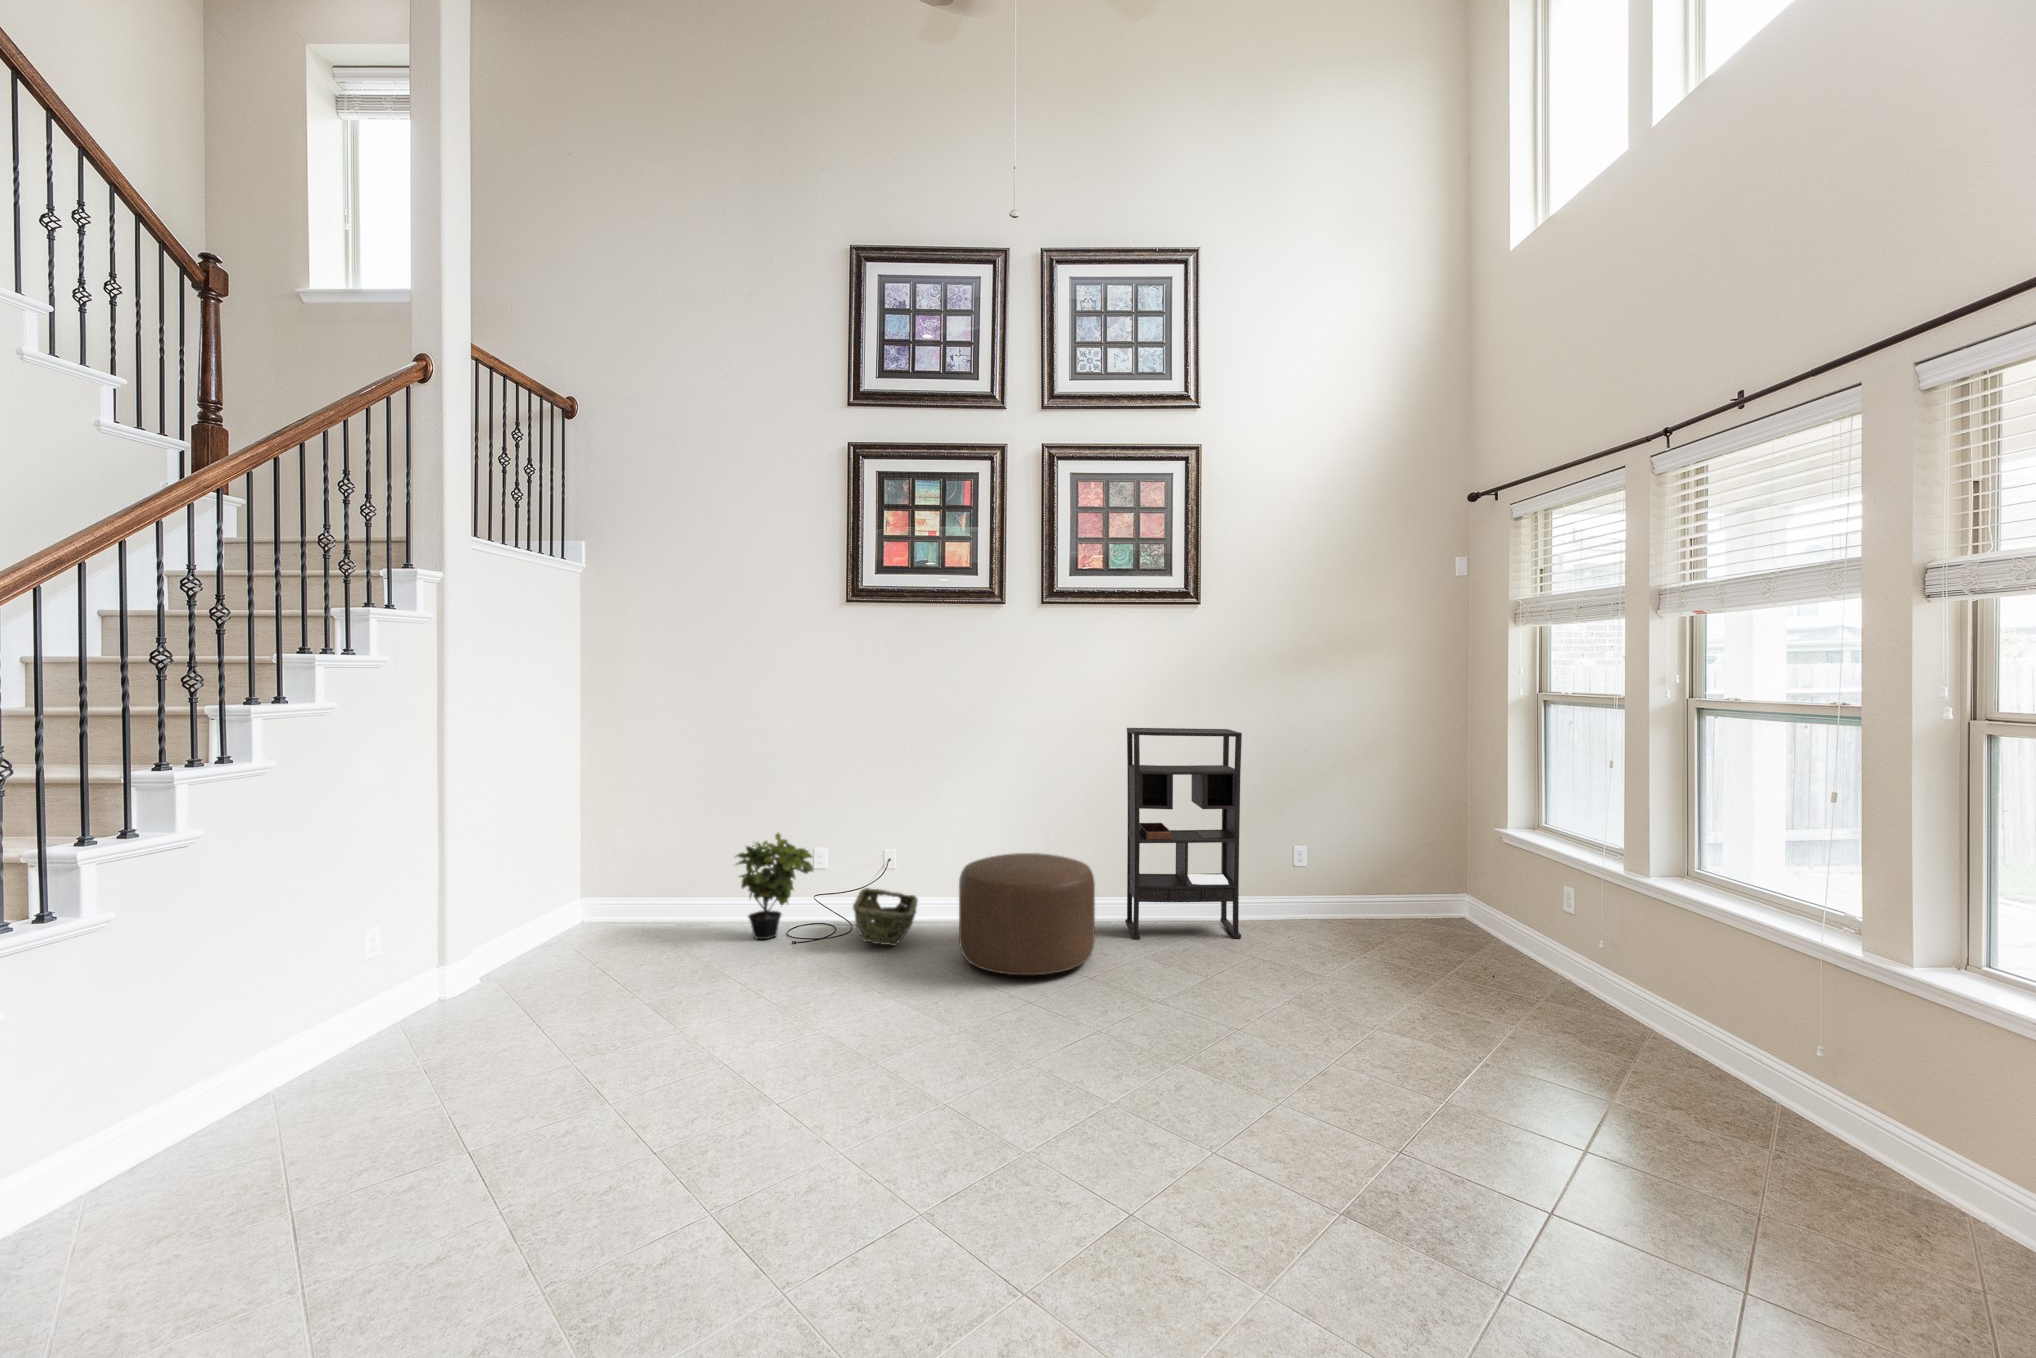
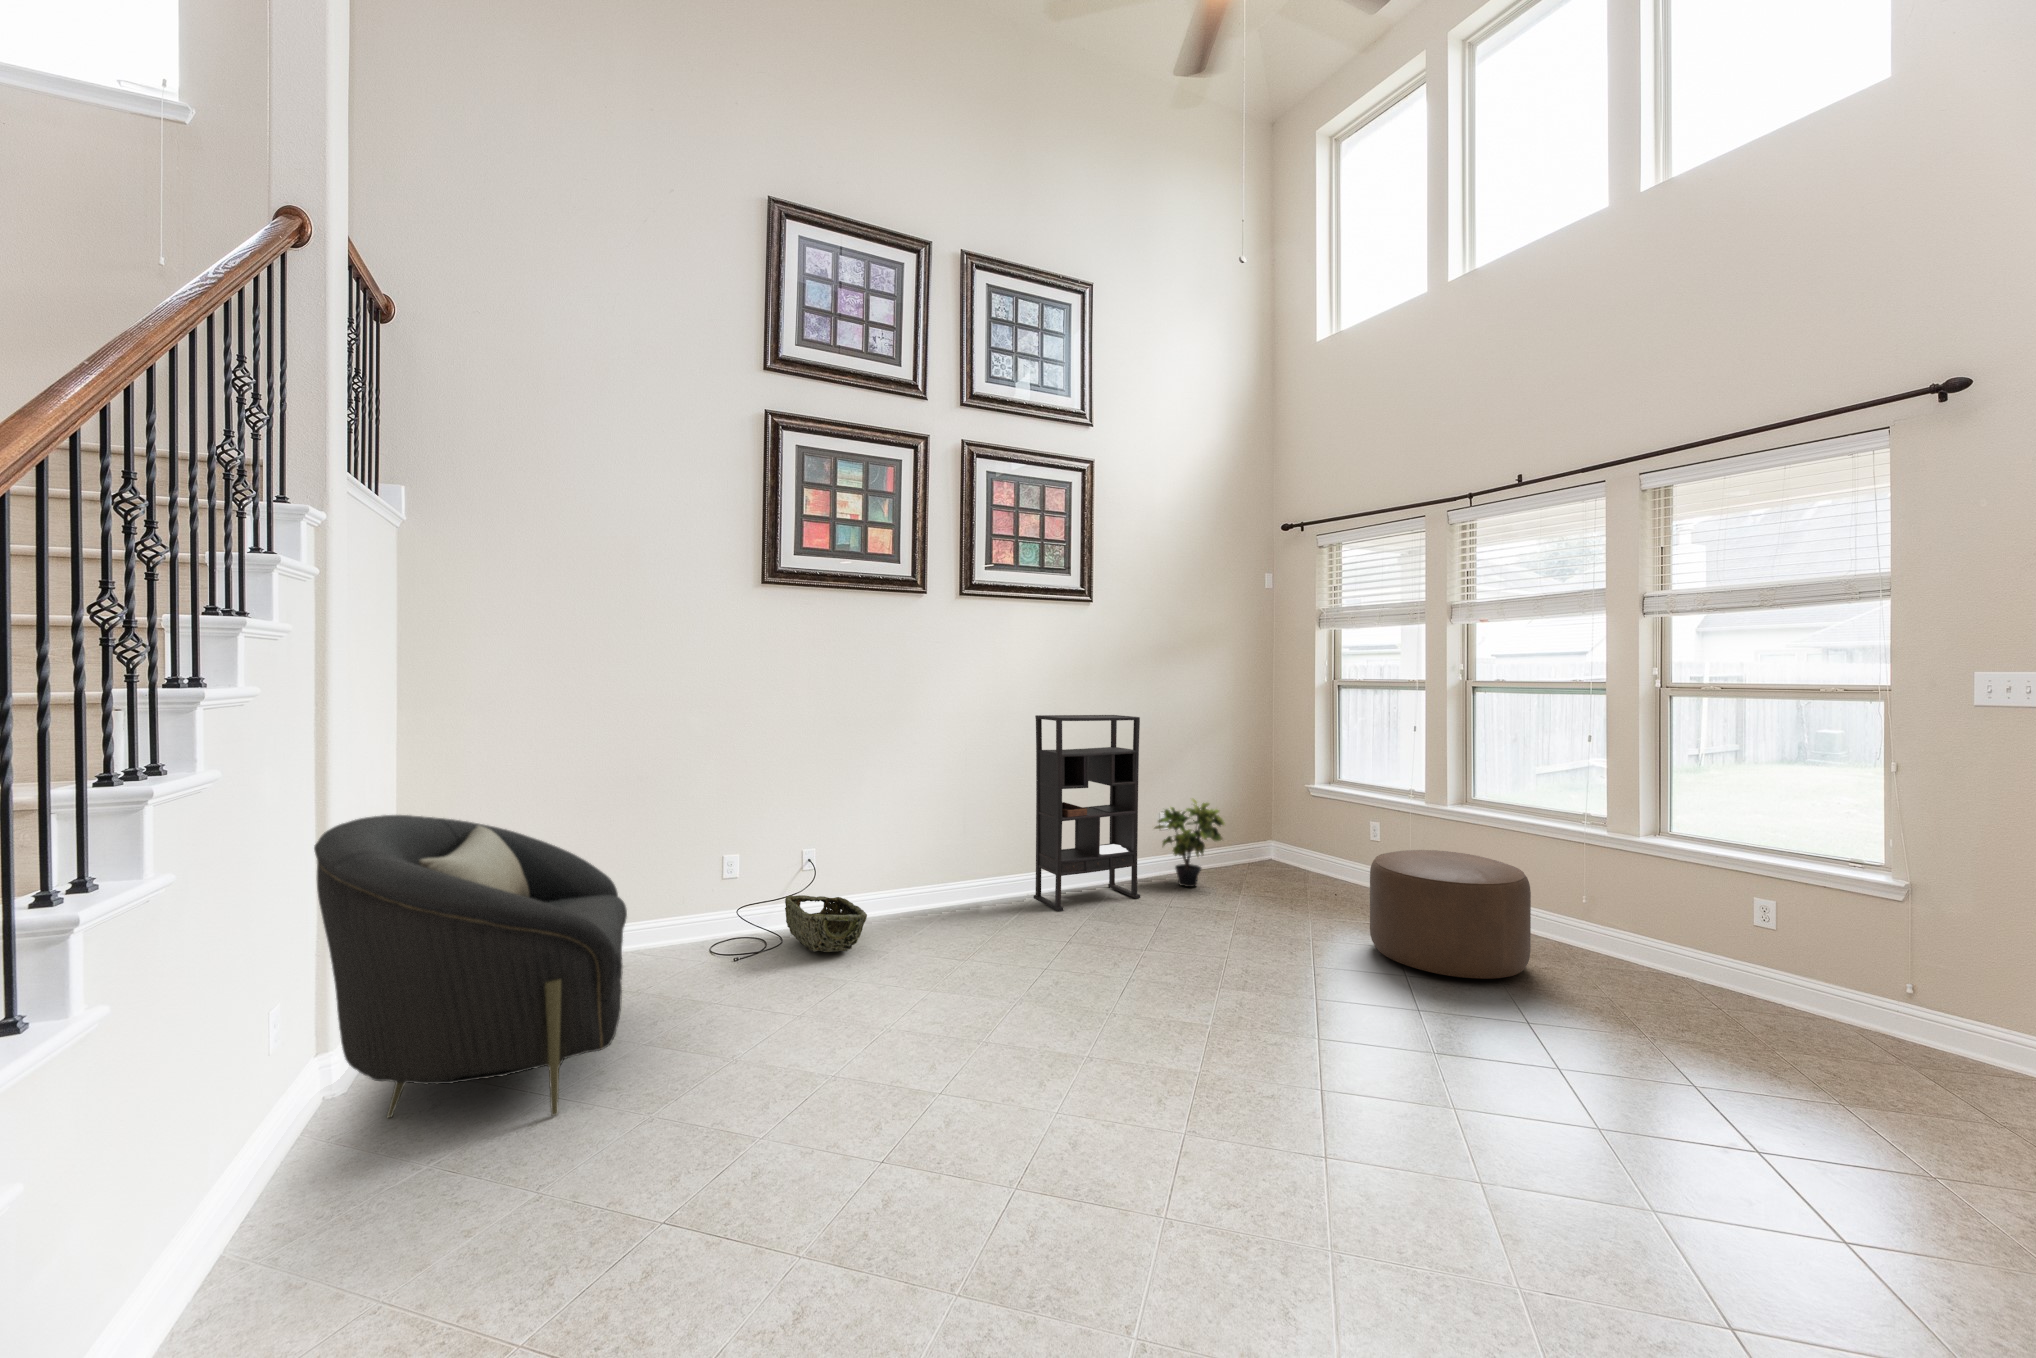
armchair: none [443,792,687,1032] -> present [314,815,627,1118]
potted plant: present [736,833,813,939] -> present [1155,799,1225,887]
ottoman: present [959,853,1095,975] -> present [1370,850,1531,979]

